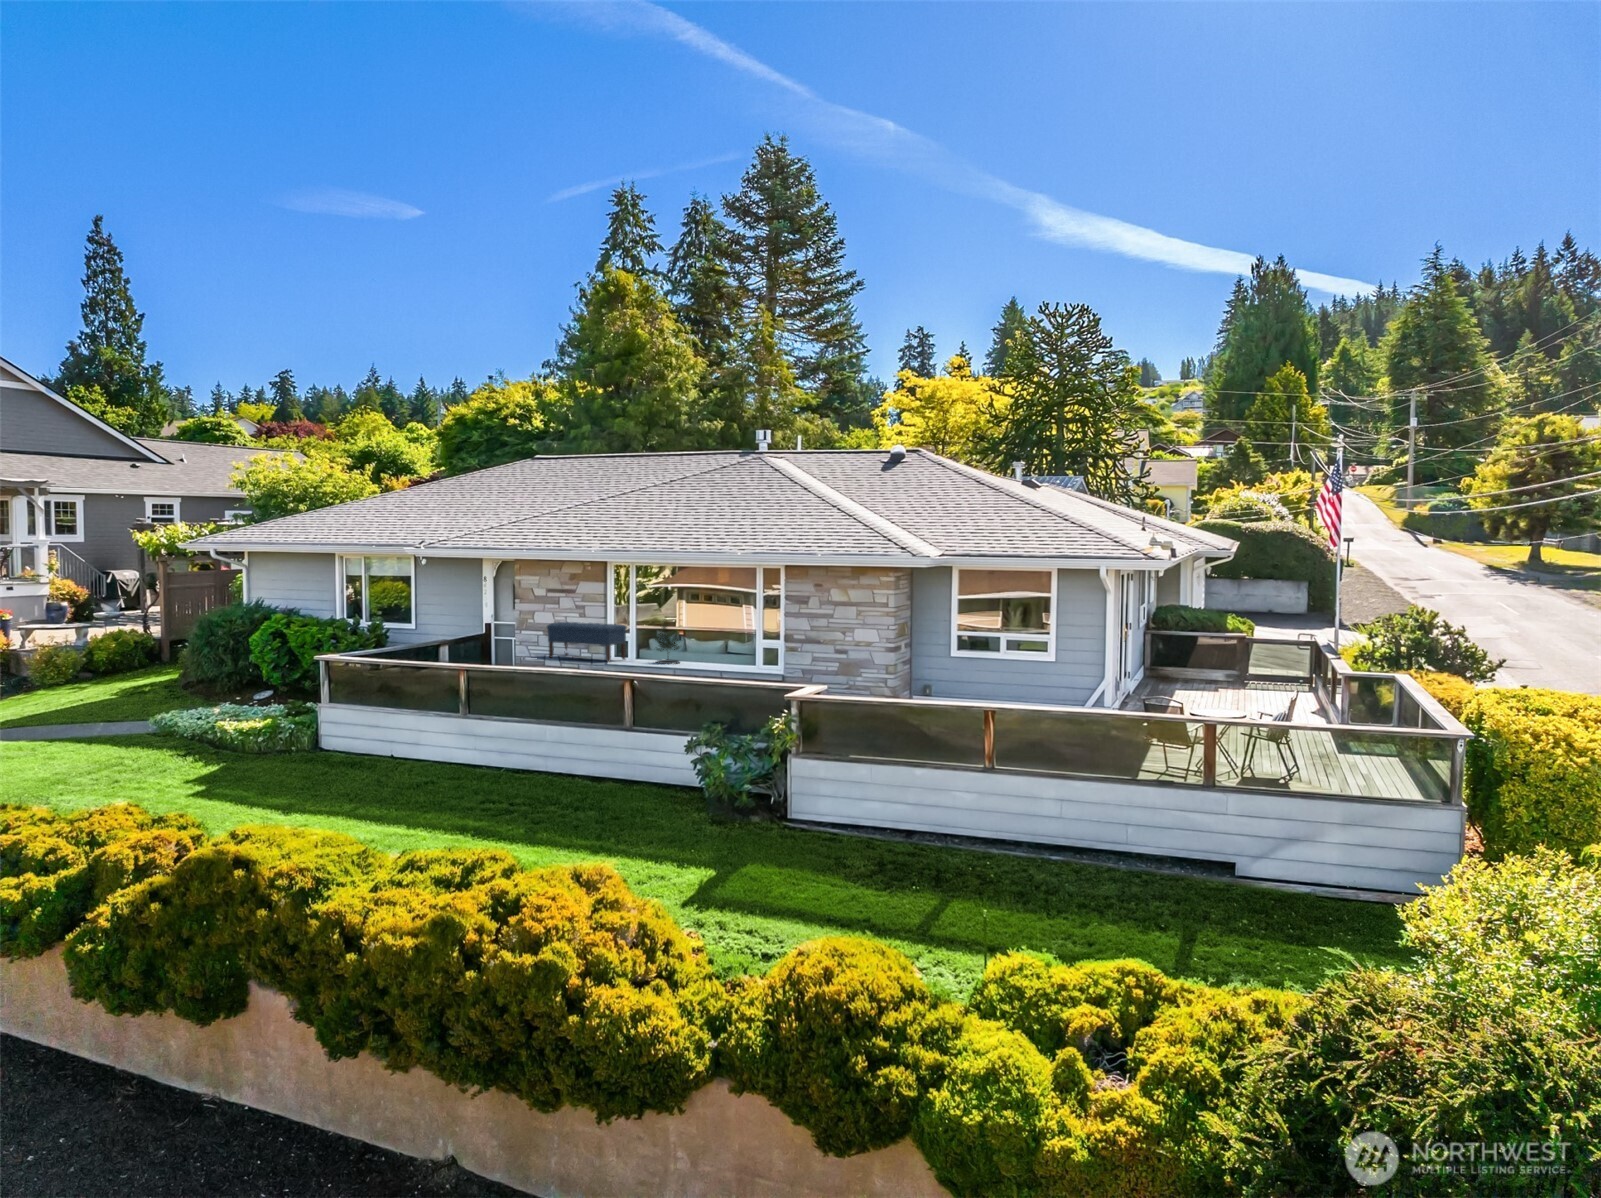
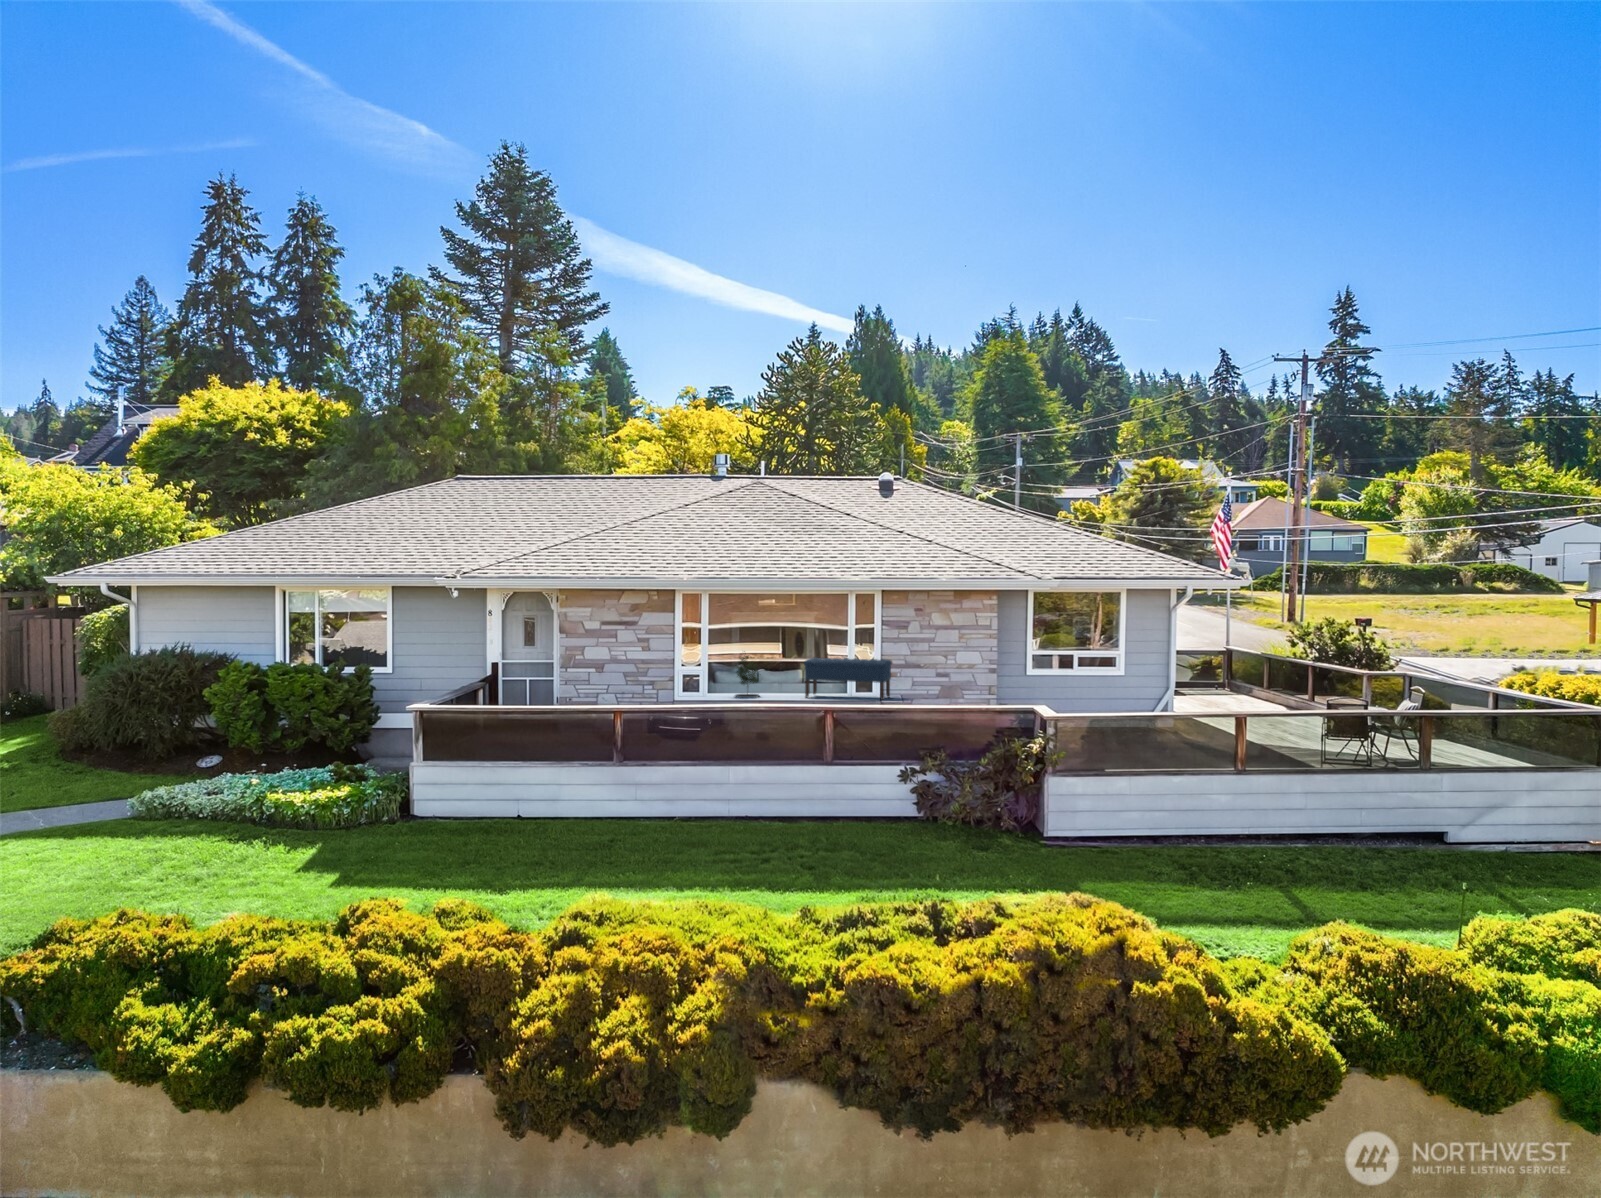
bench: present [547,622,627,662] -> present [804,657,891,700]

